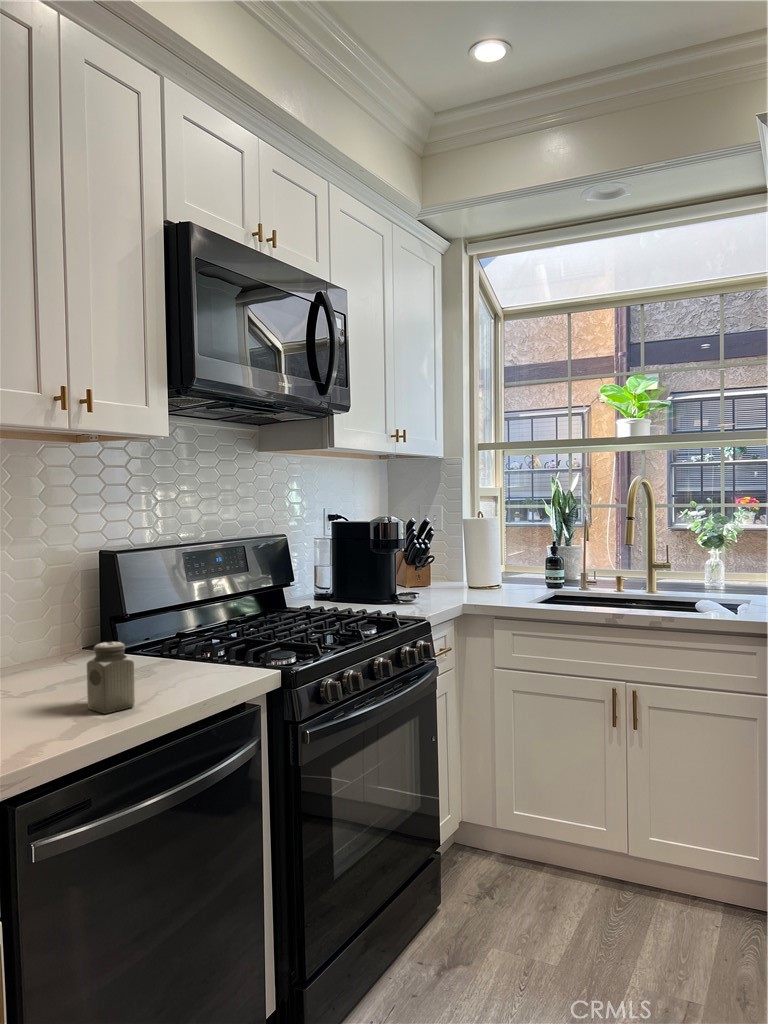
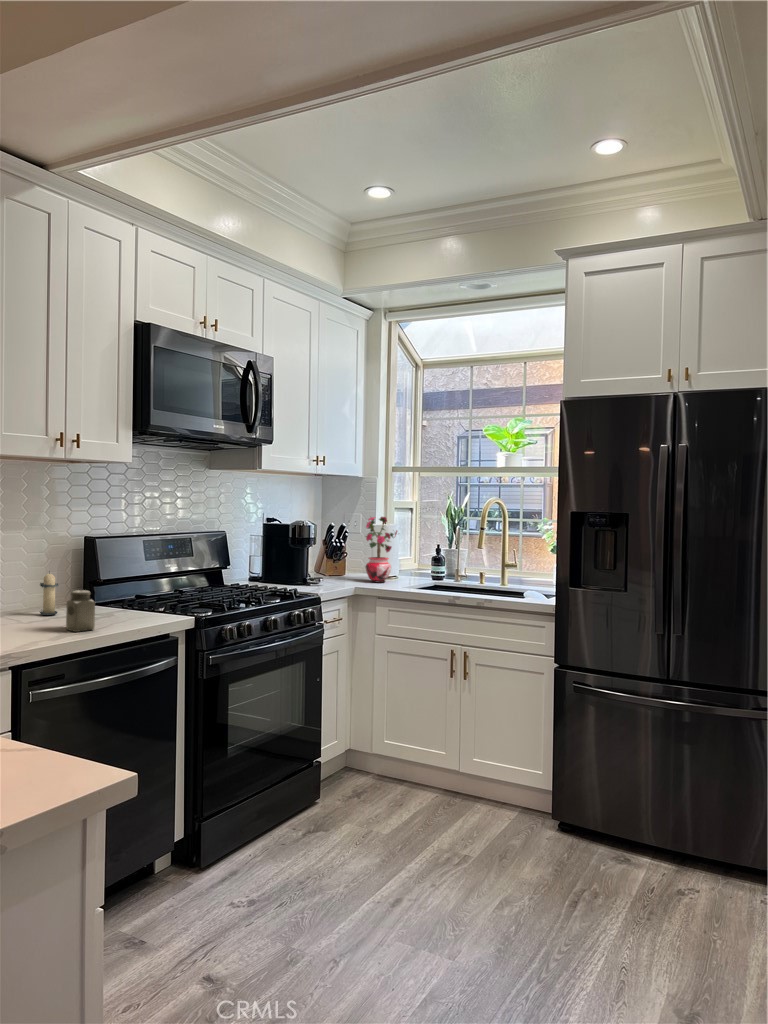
potted plant: none [463,505,513,596] -> present [365,517,397,583]
candle: none [35,608,73,681] -> present [40,571,58,615]

